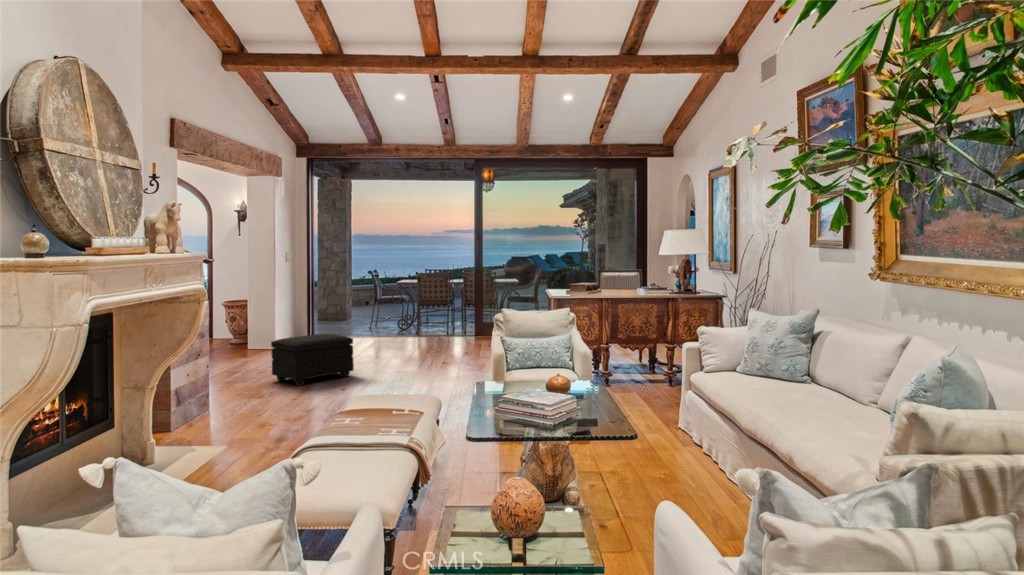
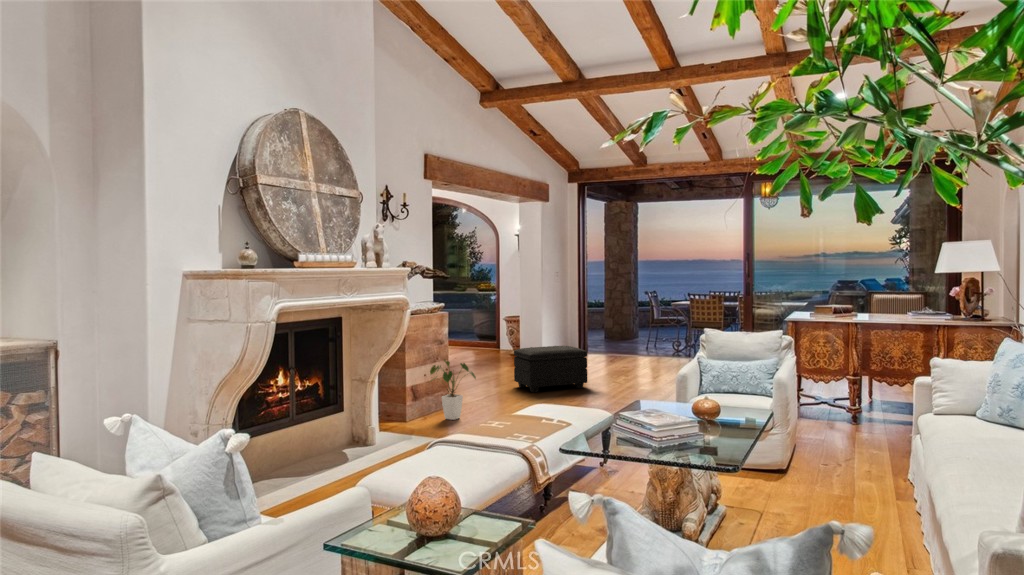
house plant: none [201,356,259,423] -> present [430,359,476,420]

